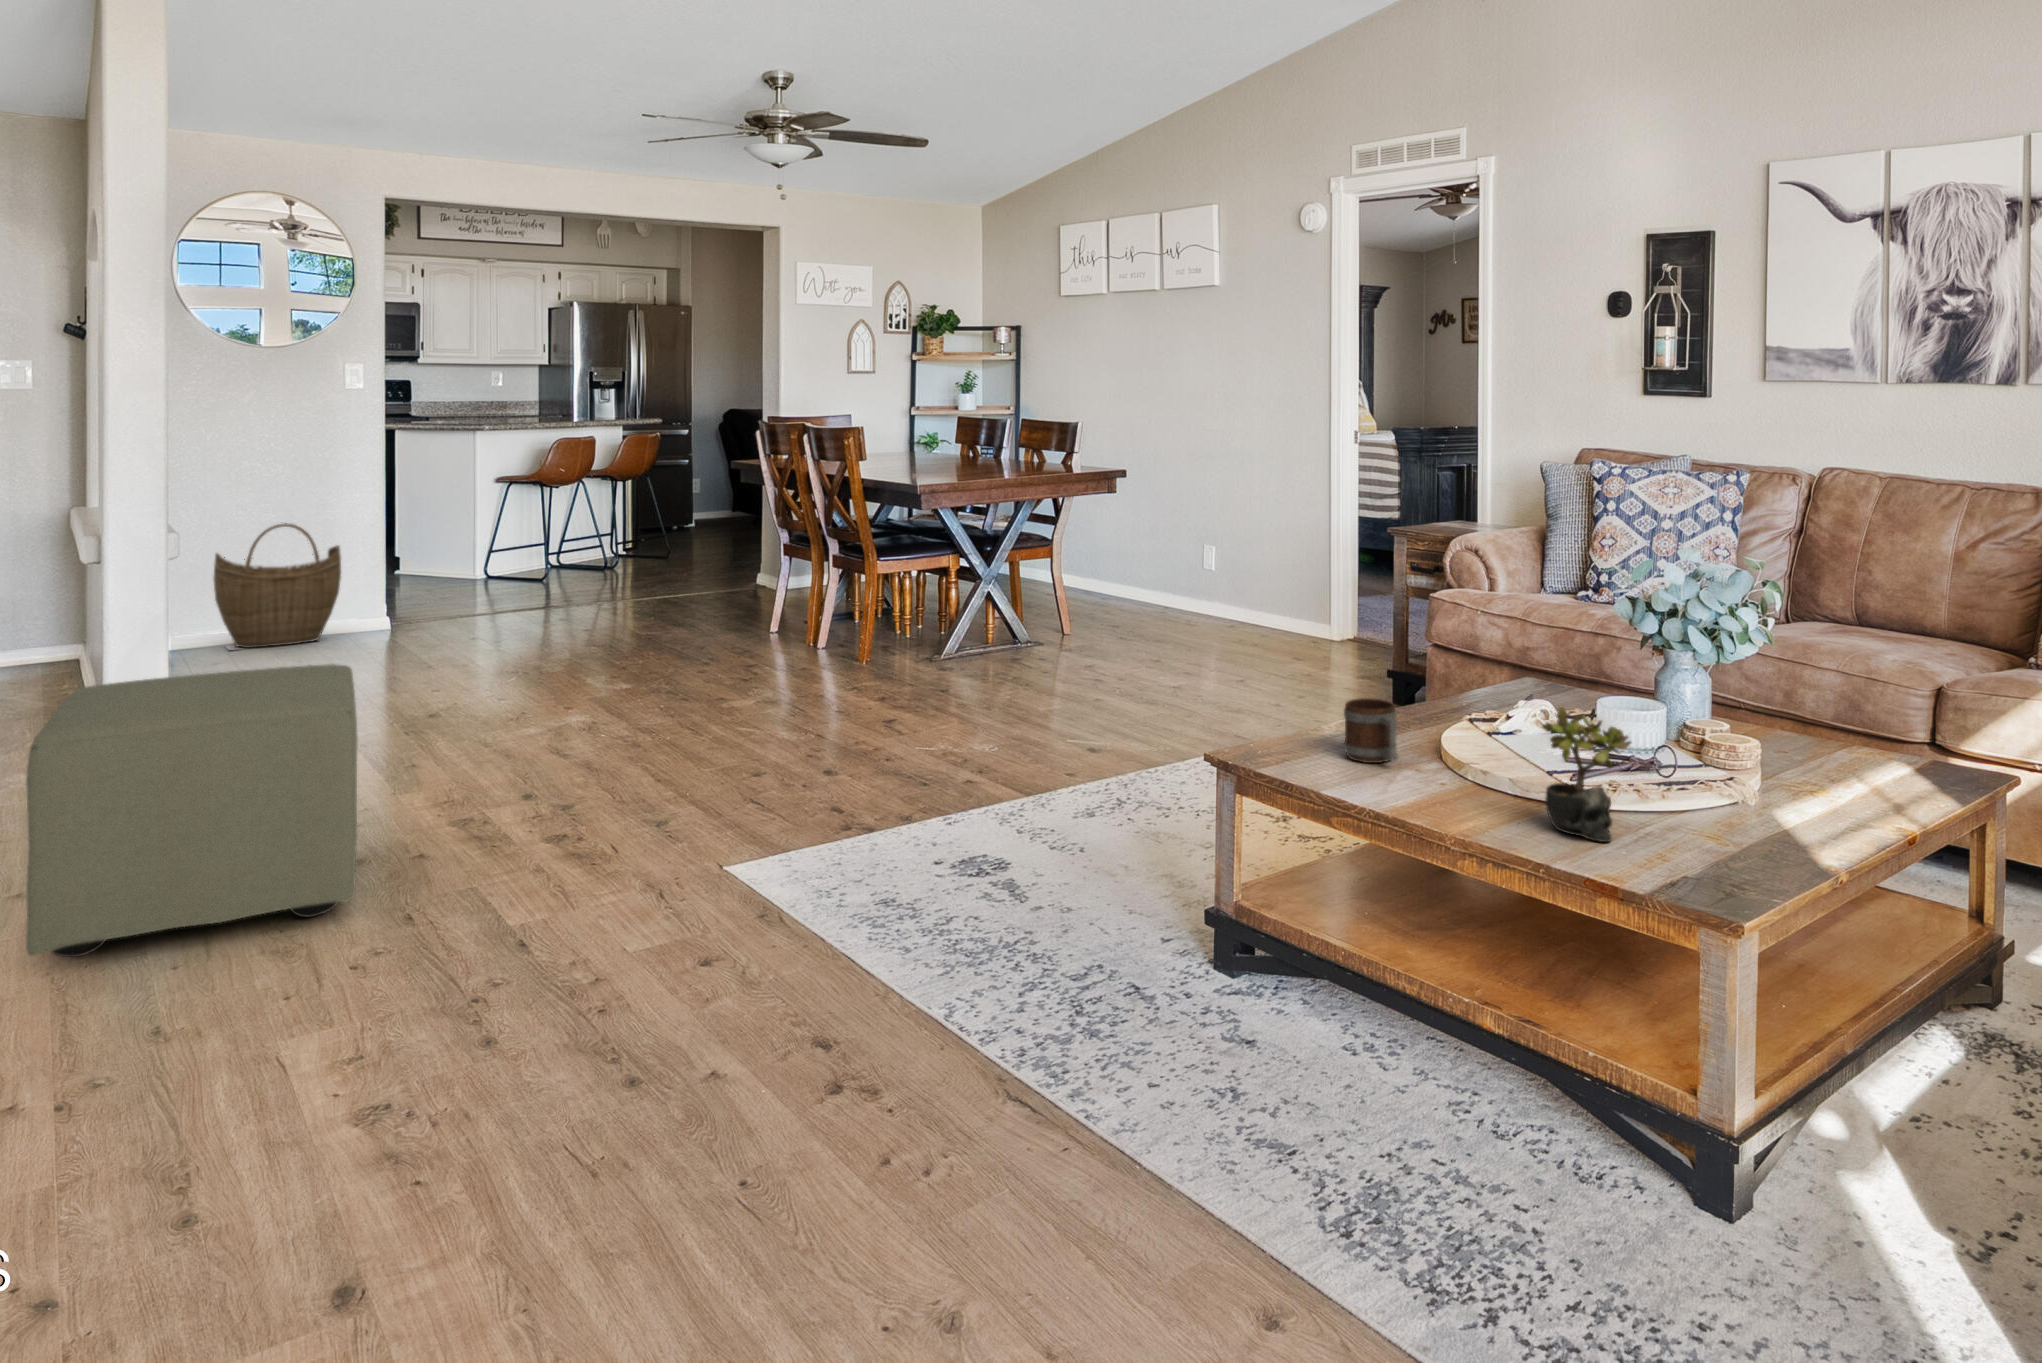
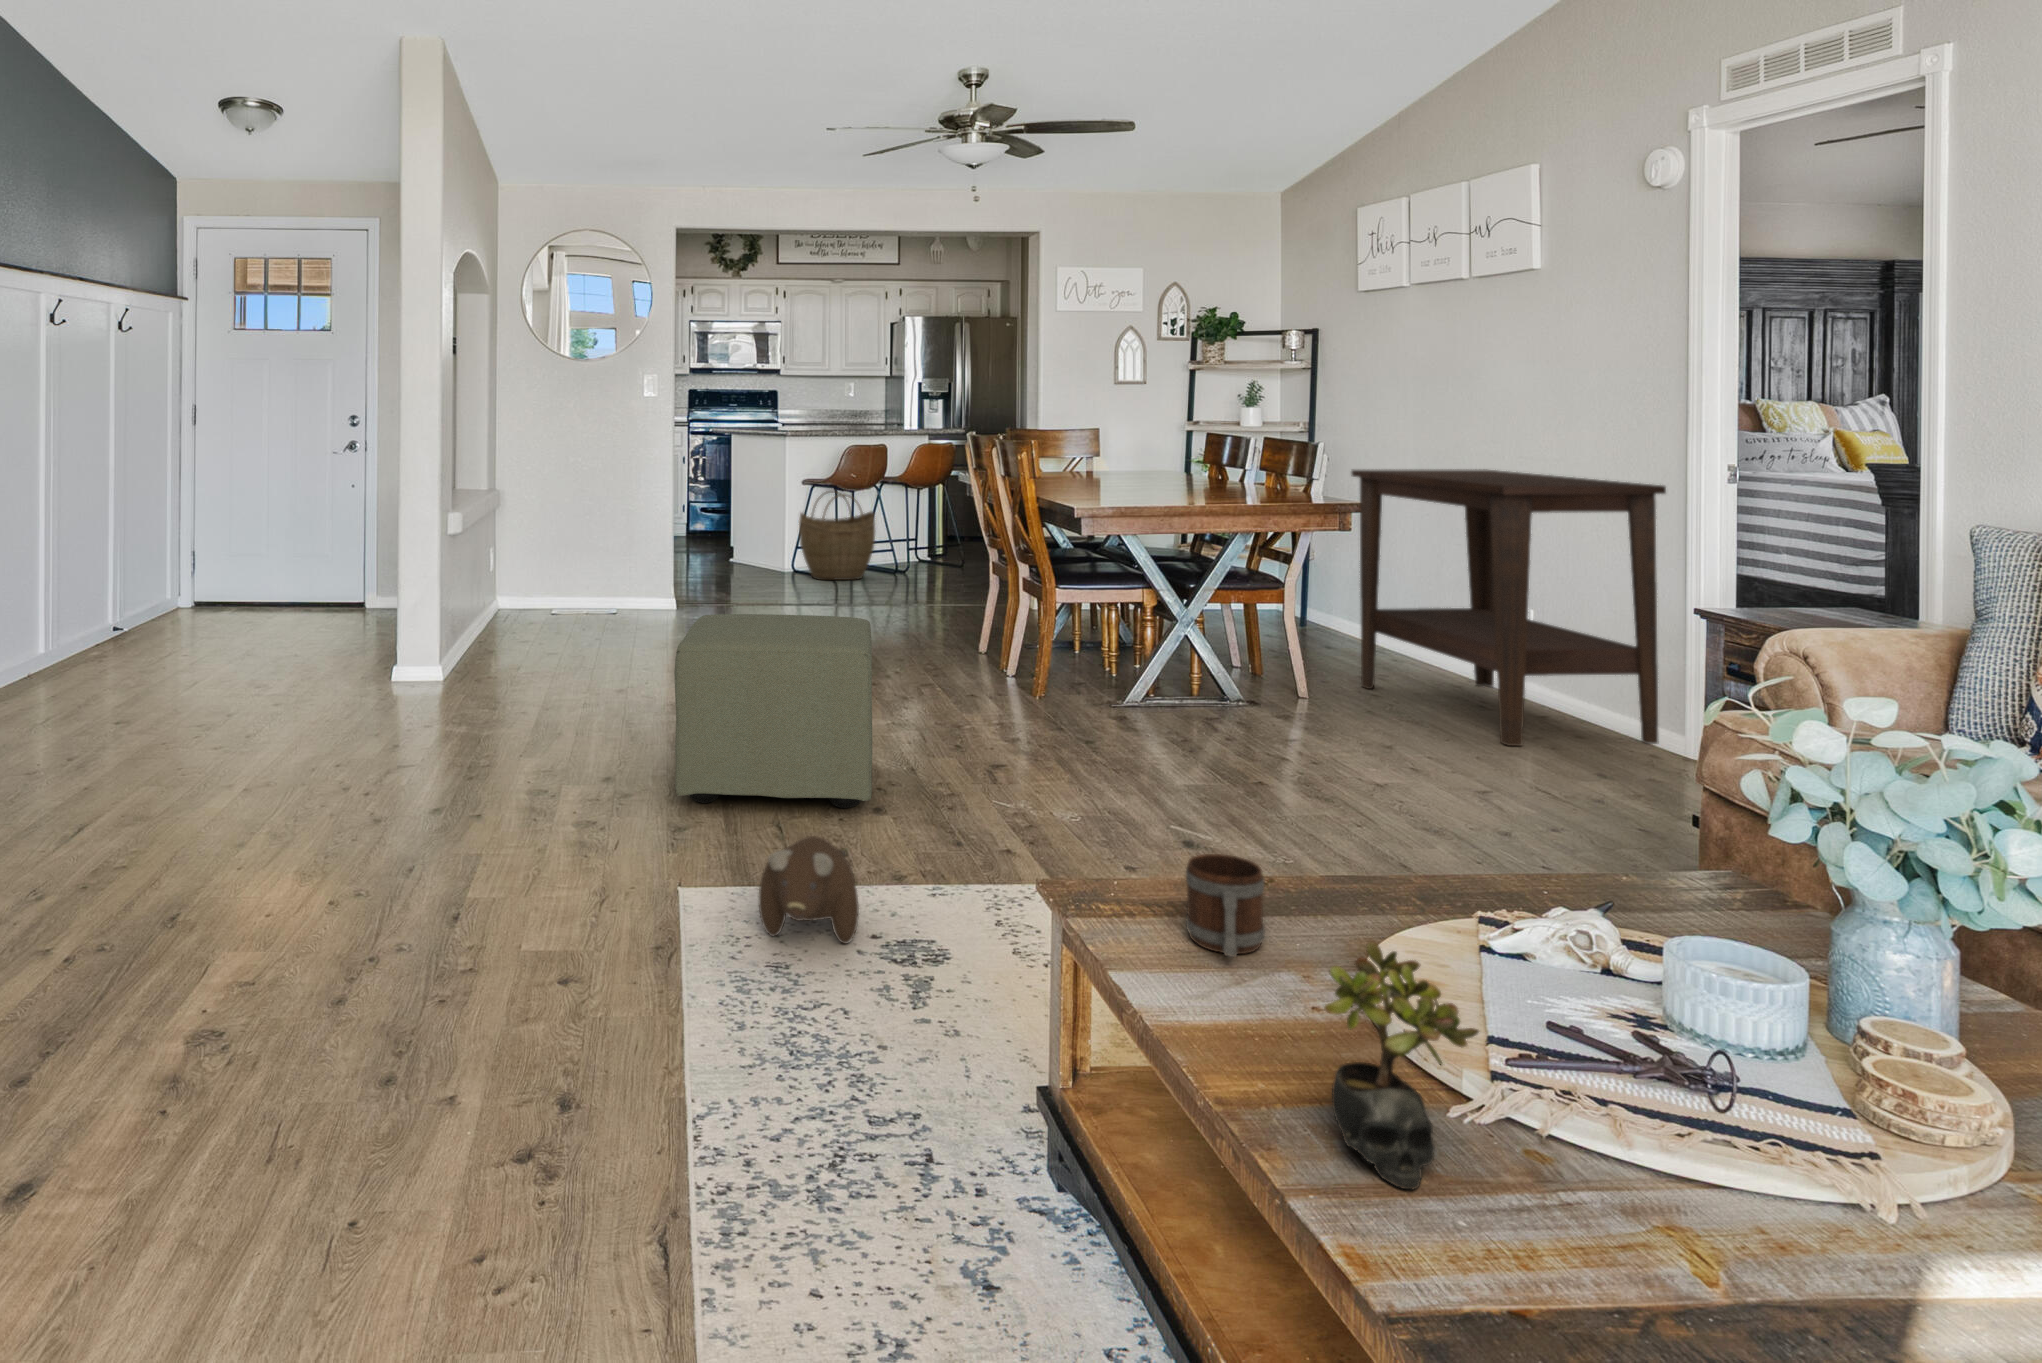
side table: none [1095,441,1322,650] -> present [1351,469,1666,746]
woven basket: present [214,523,341,648] -> present [799,491,875,580]
ottoman: present [26,664,357,957] -> present [674,614,872,808]
plush toy: none [837,785,931,883] -> present [759,836,859,944]

